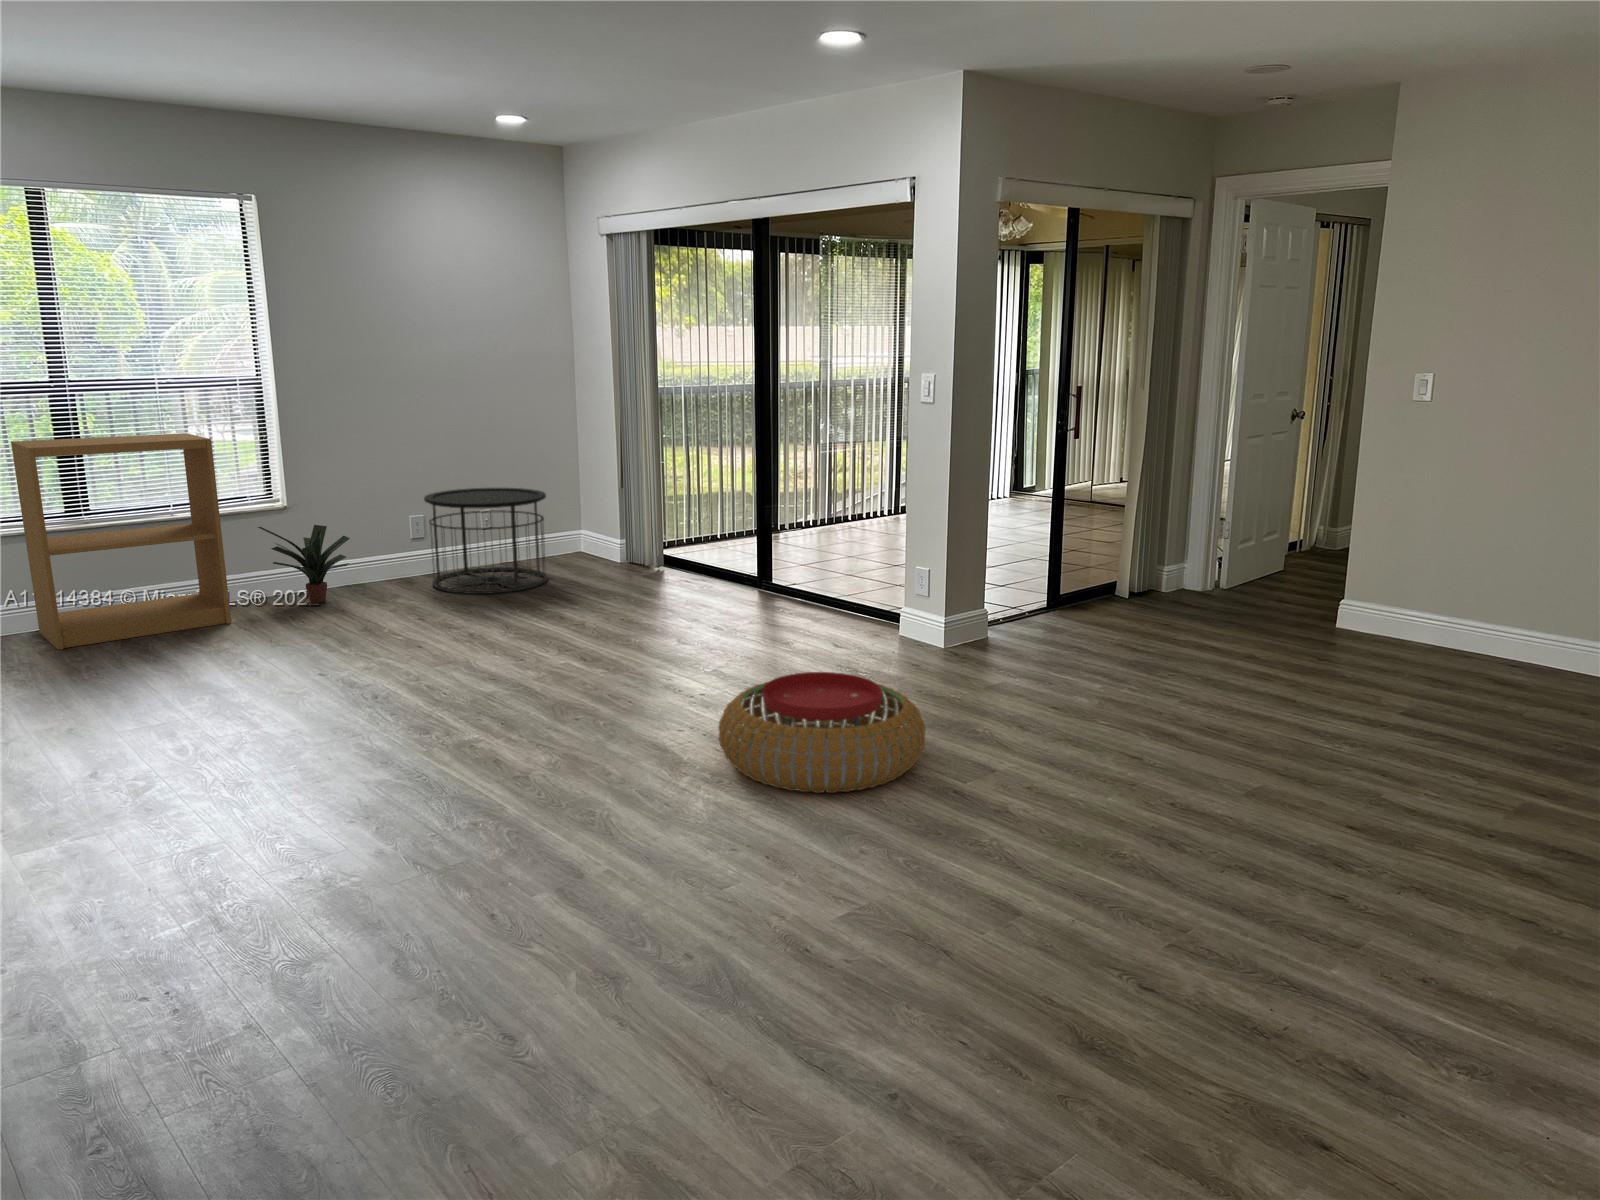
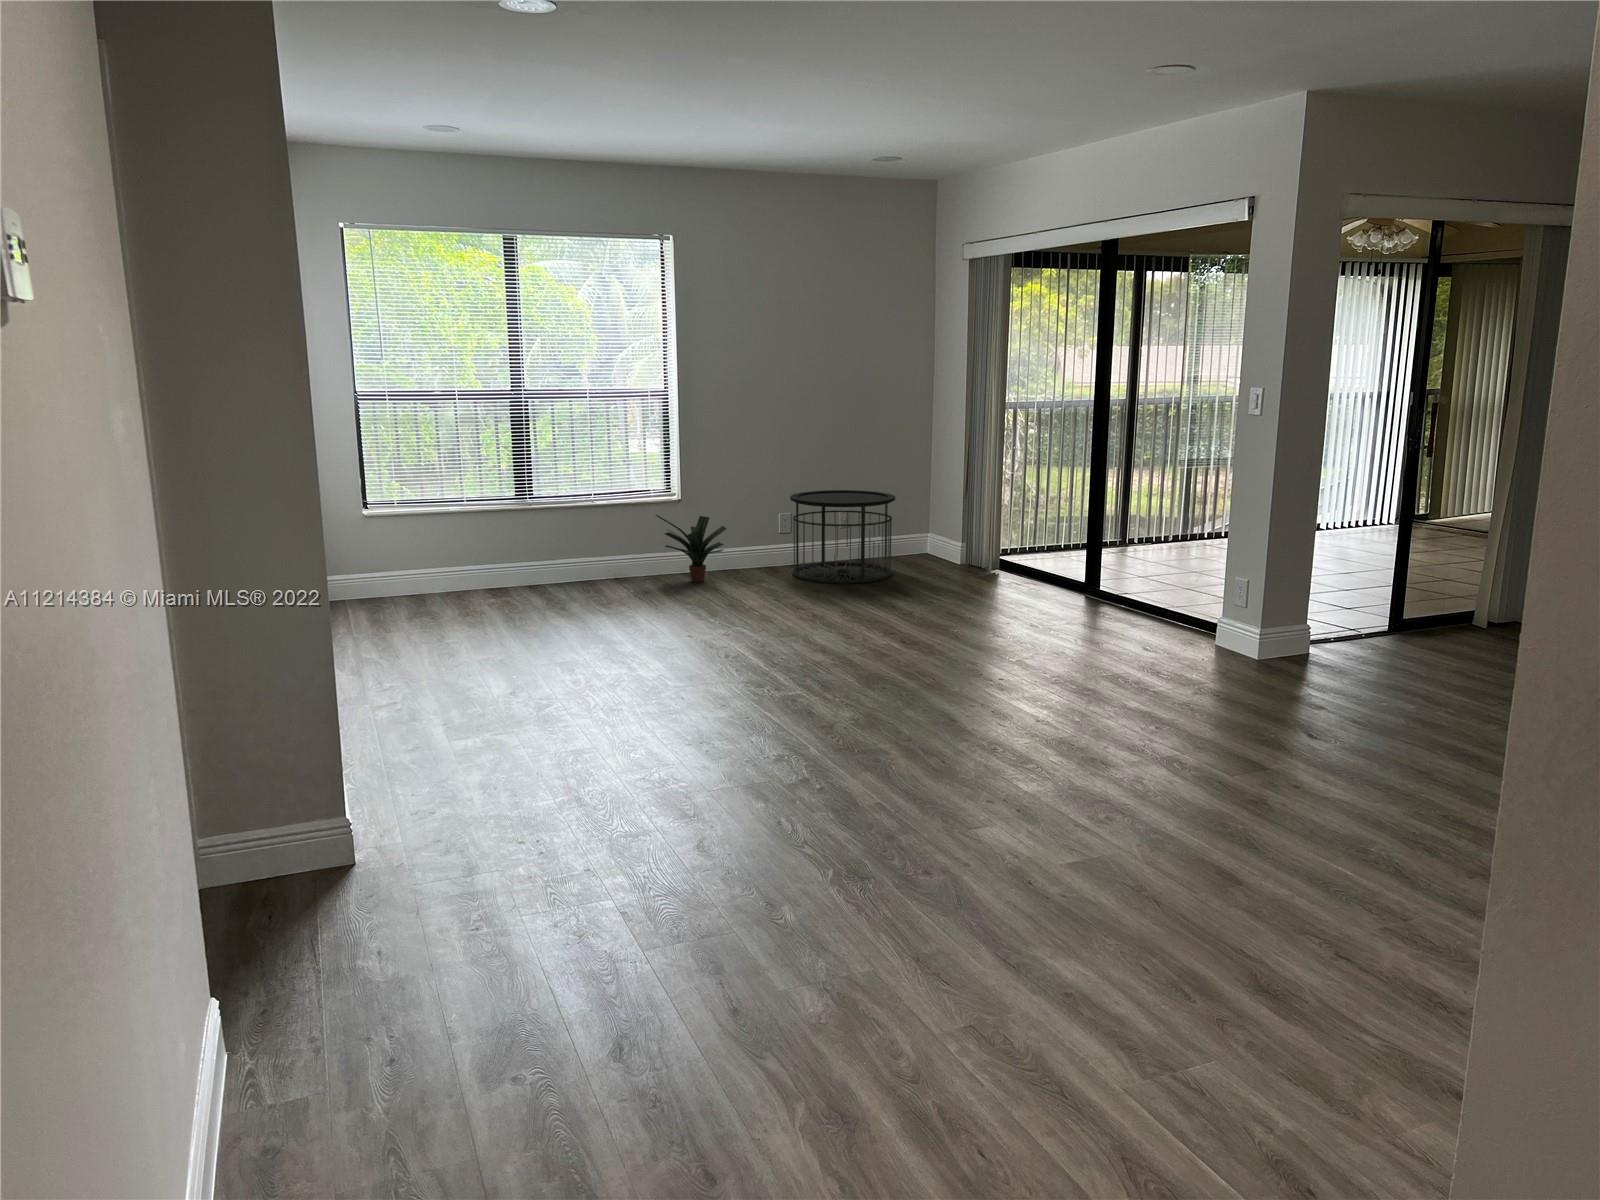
bookshelf: present [11,433,231,650] -> none [484,436,629,604]
pouf: present [718,672,926,793] -> none [998,663,1196,771]

